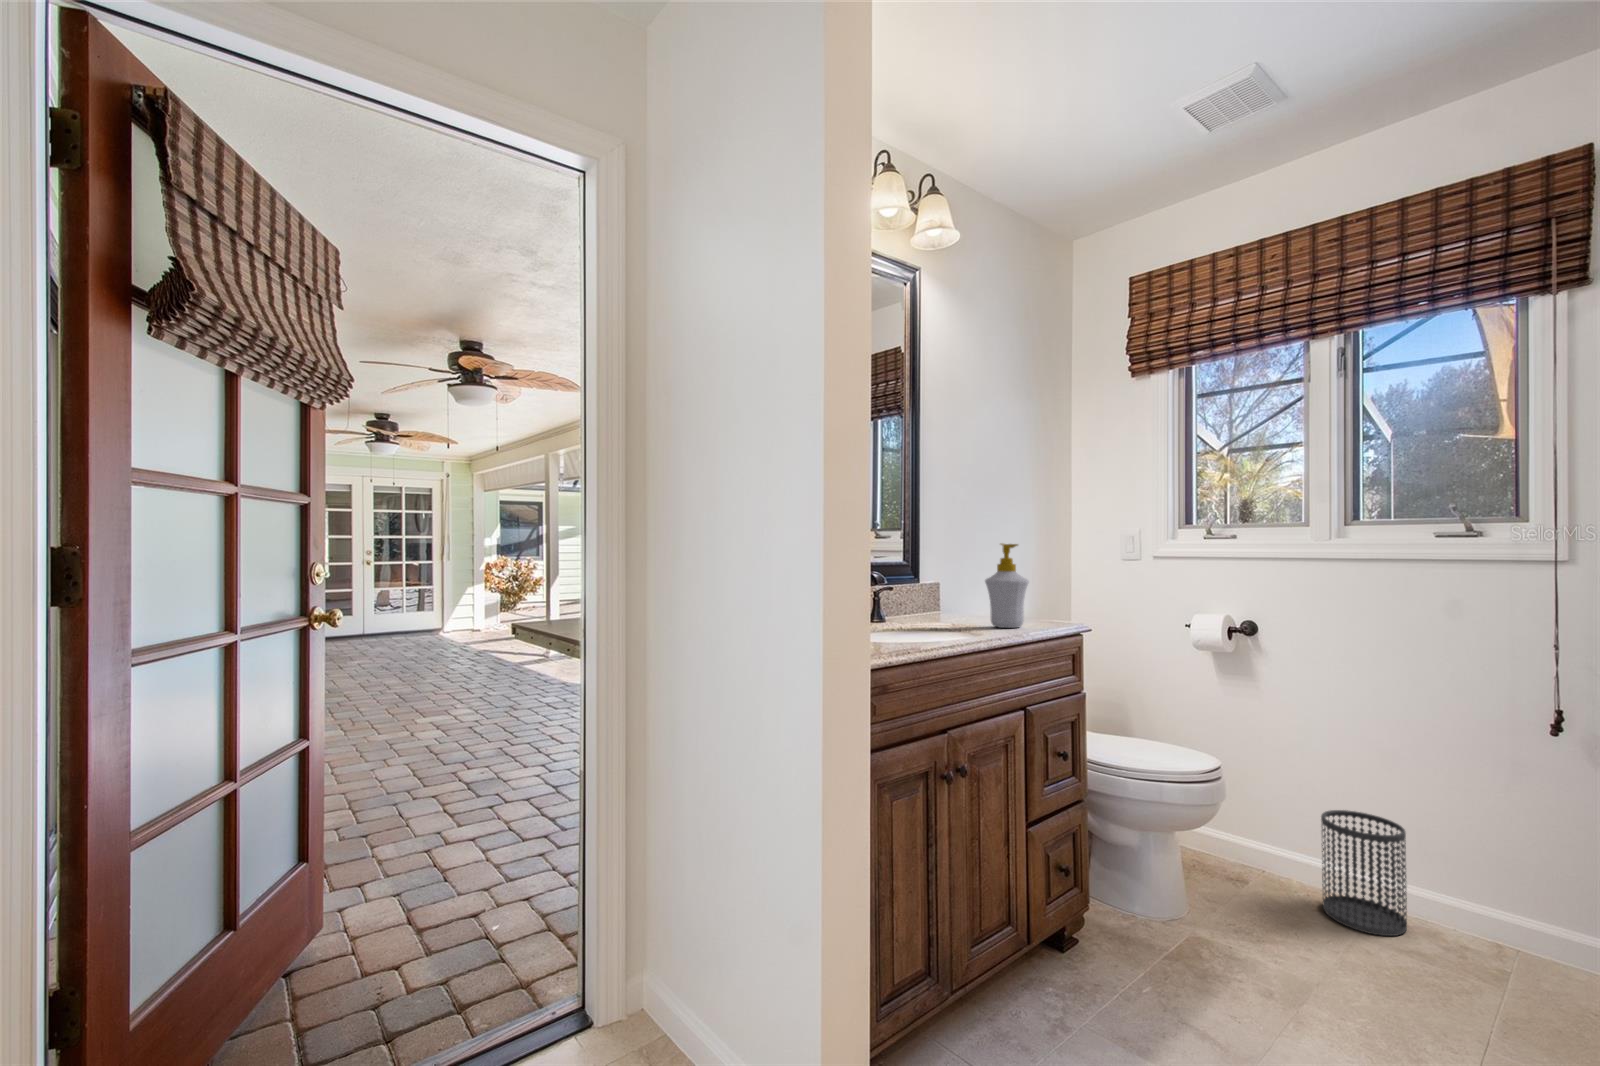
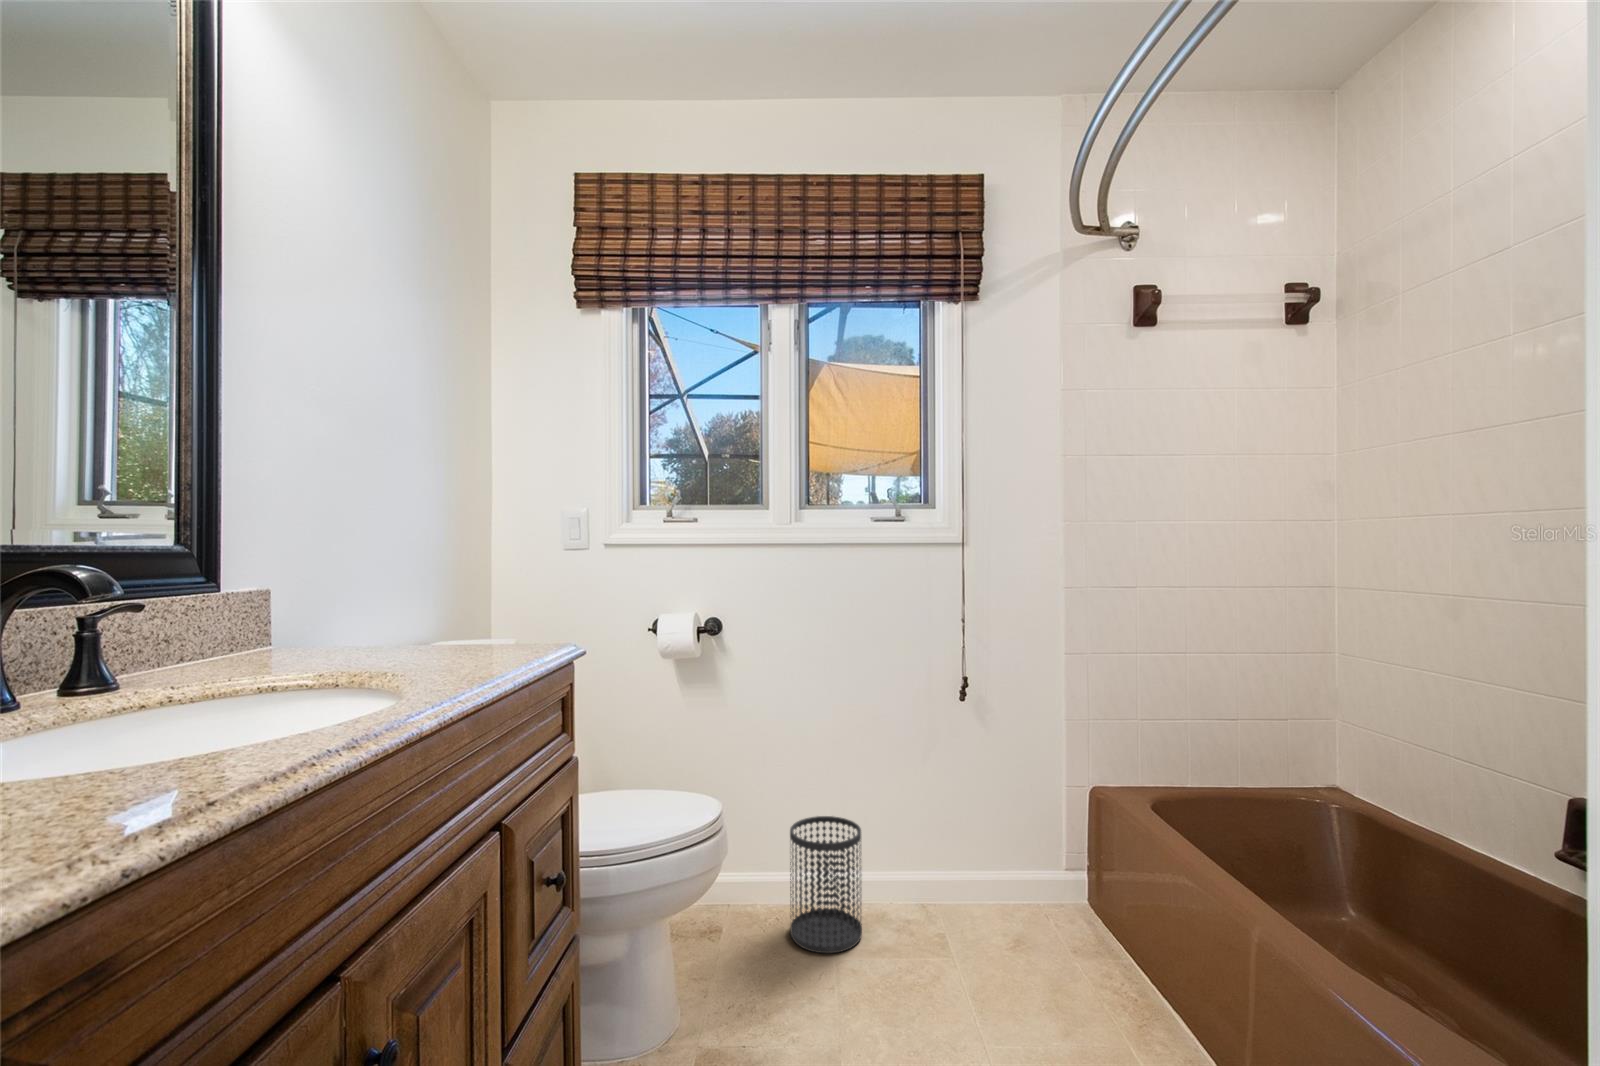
soap bottle: present [985,544,1029,628] -> none [389,506,480,668]

